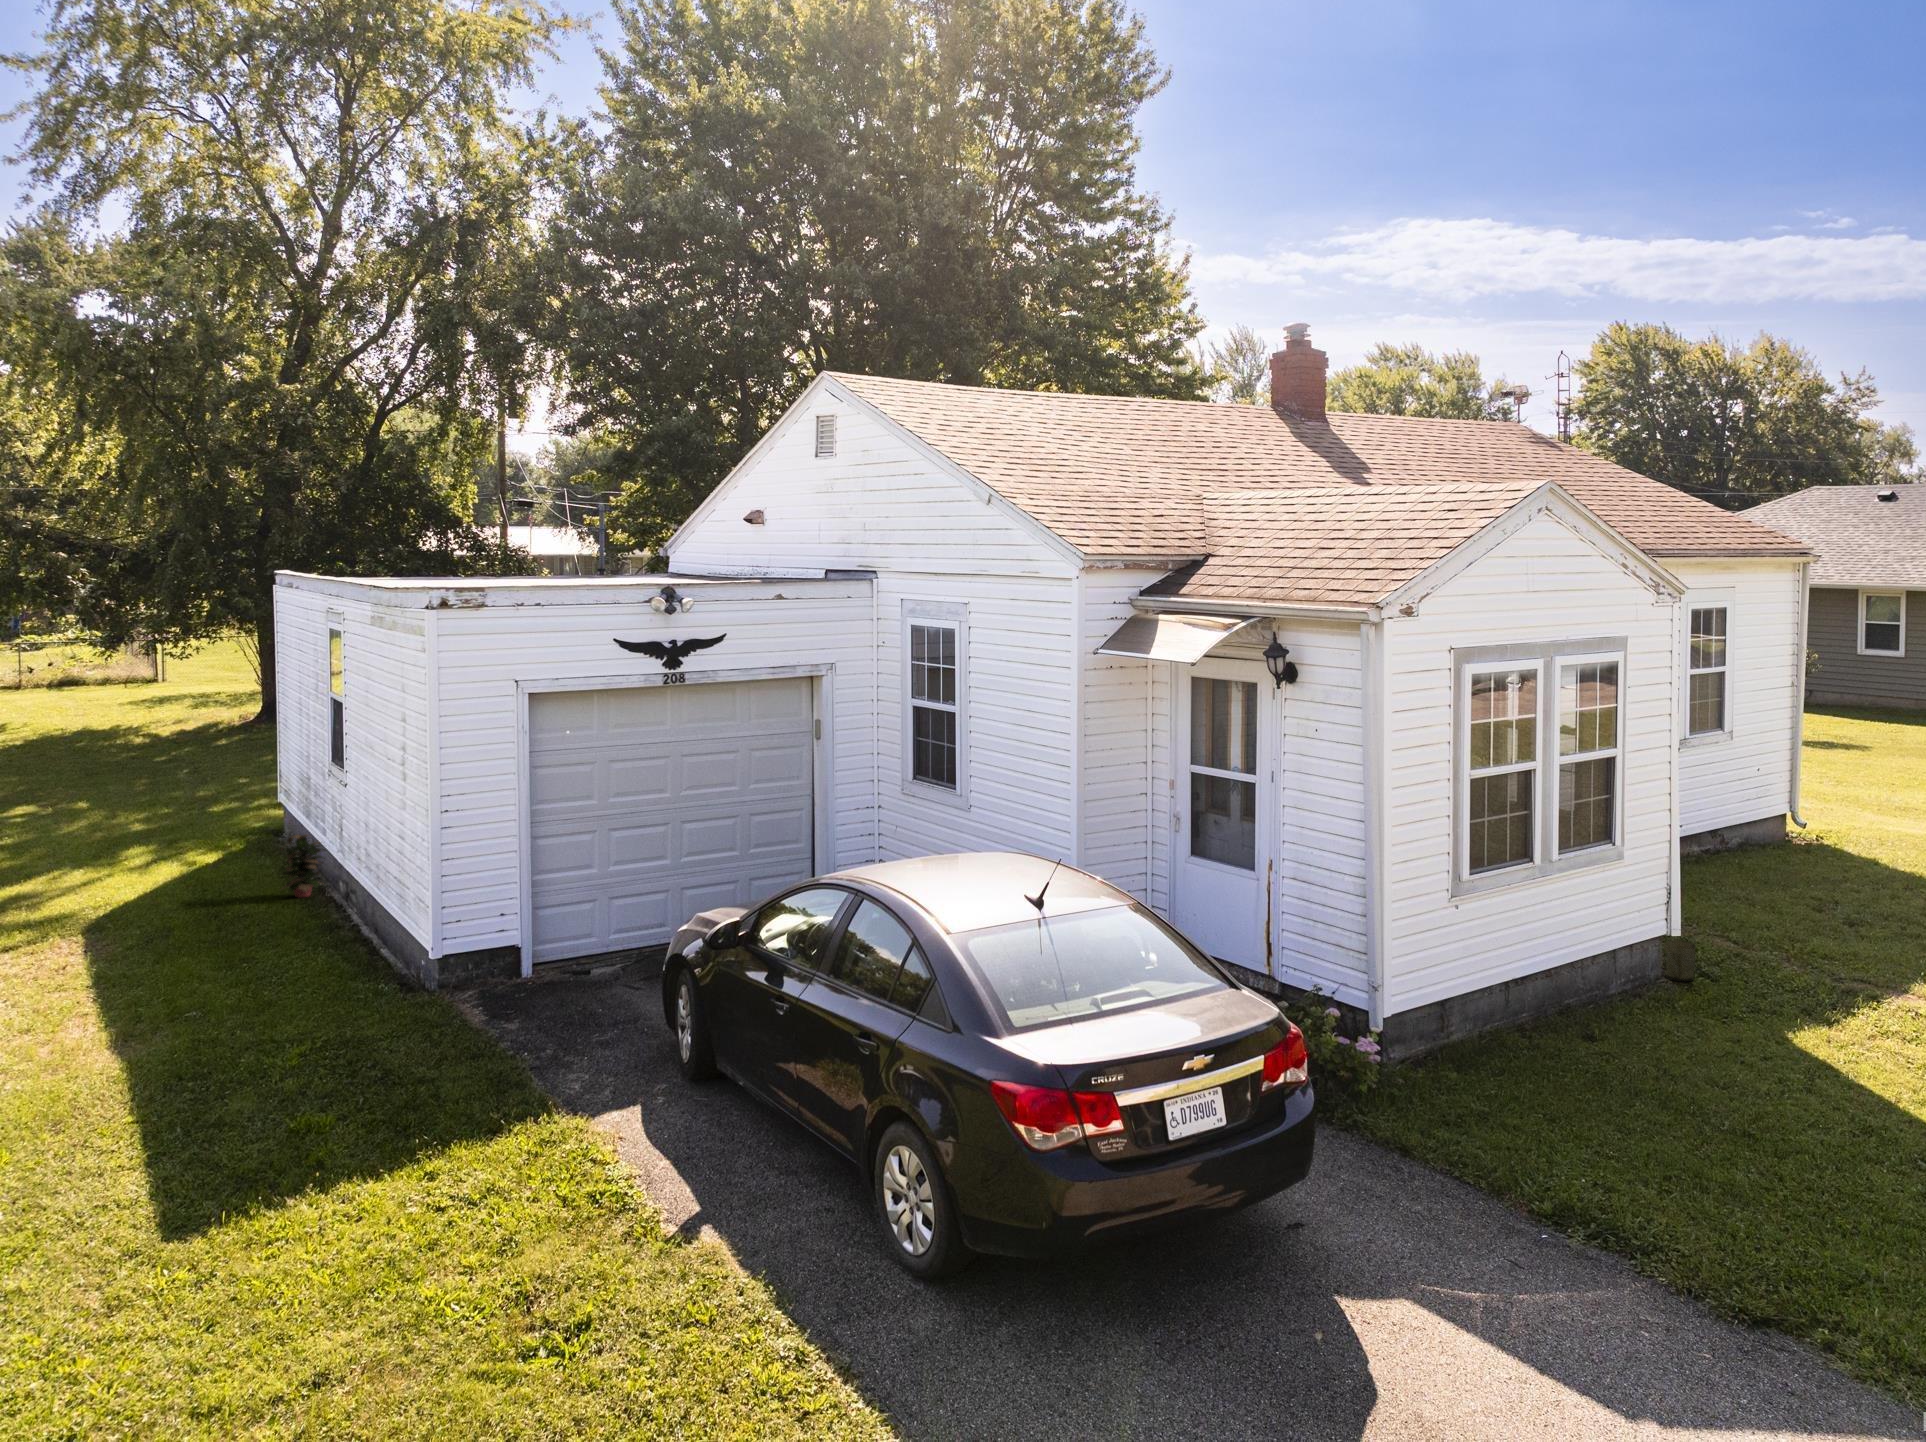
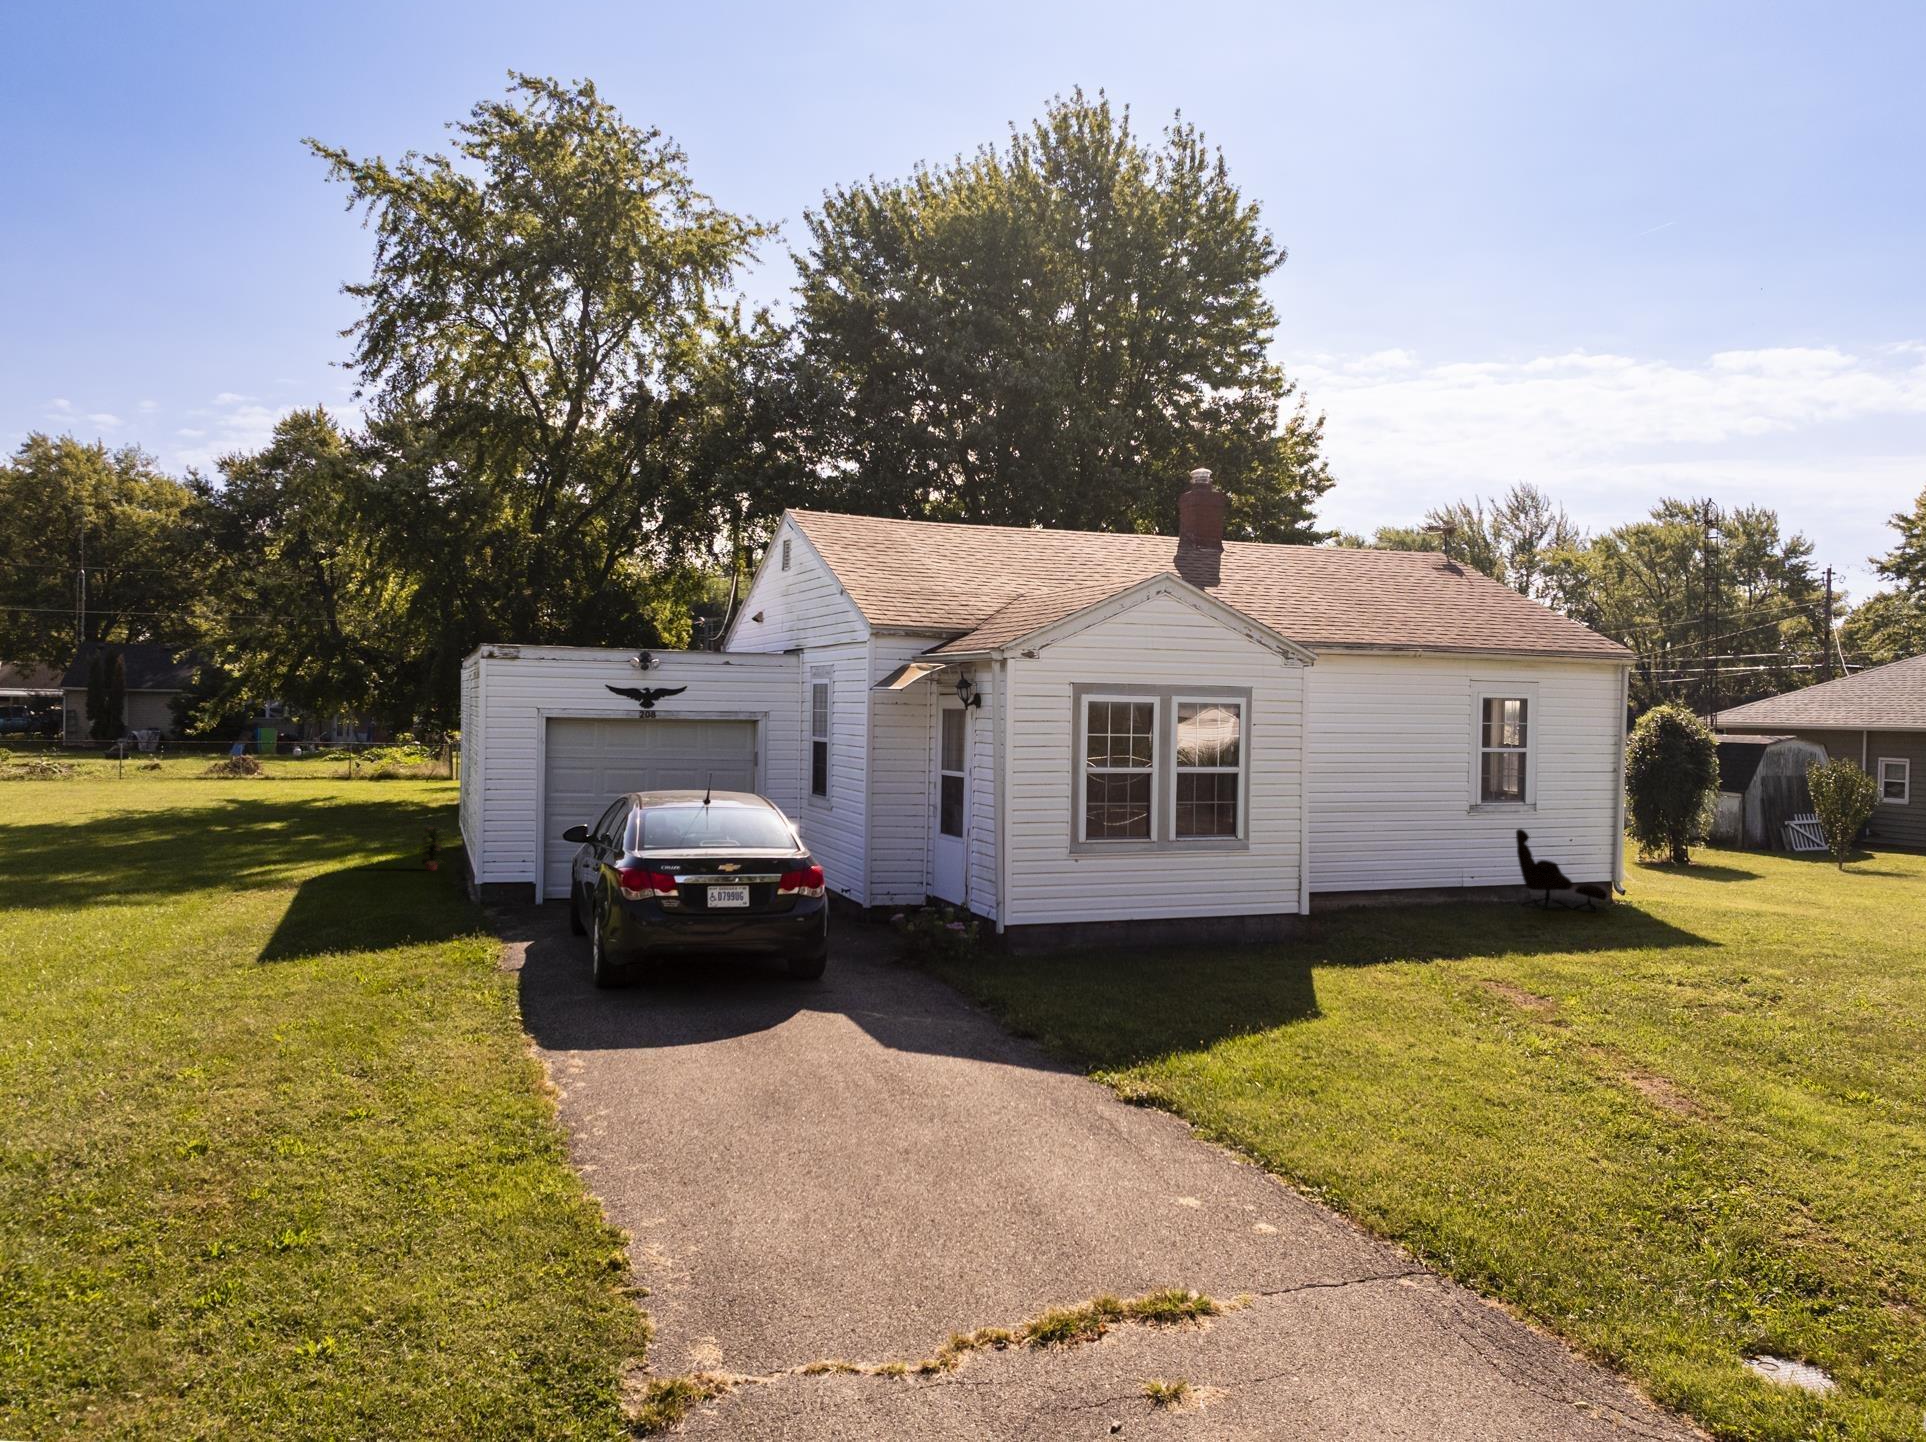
lounge chair: none [1712,764,1826,861] -> present [1516,829,1607,911]
watering can: present [1664,940,1695,982] -> none [1286,910,1319,949]

